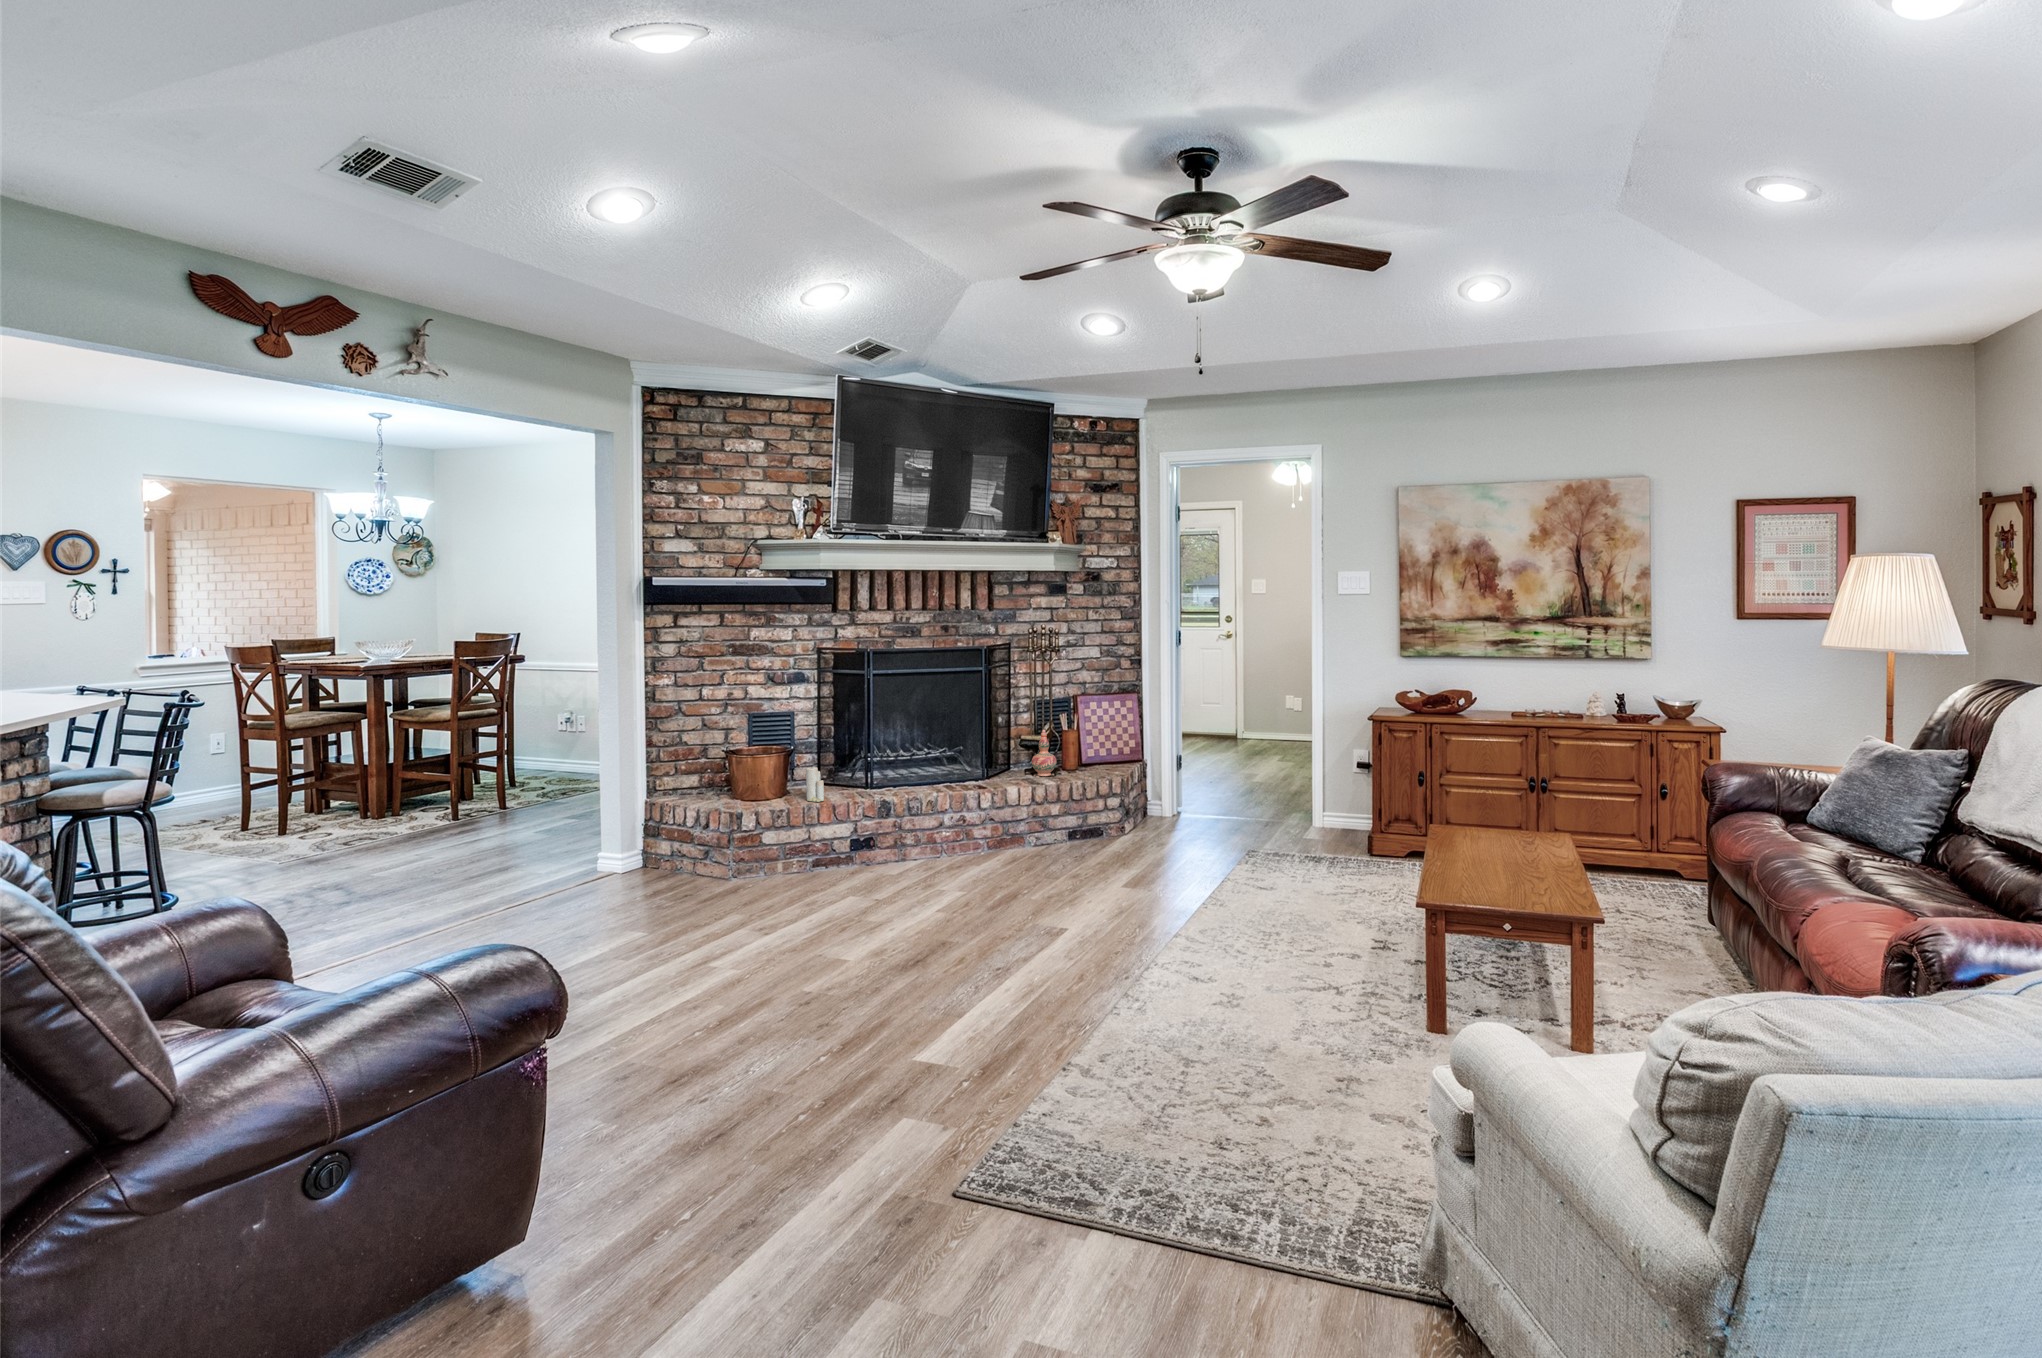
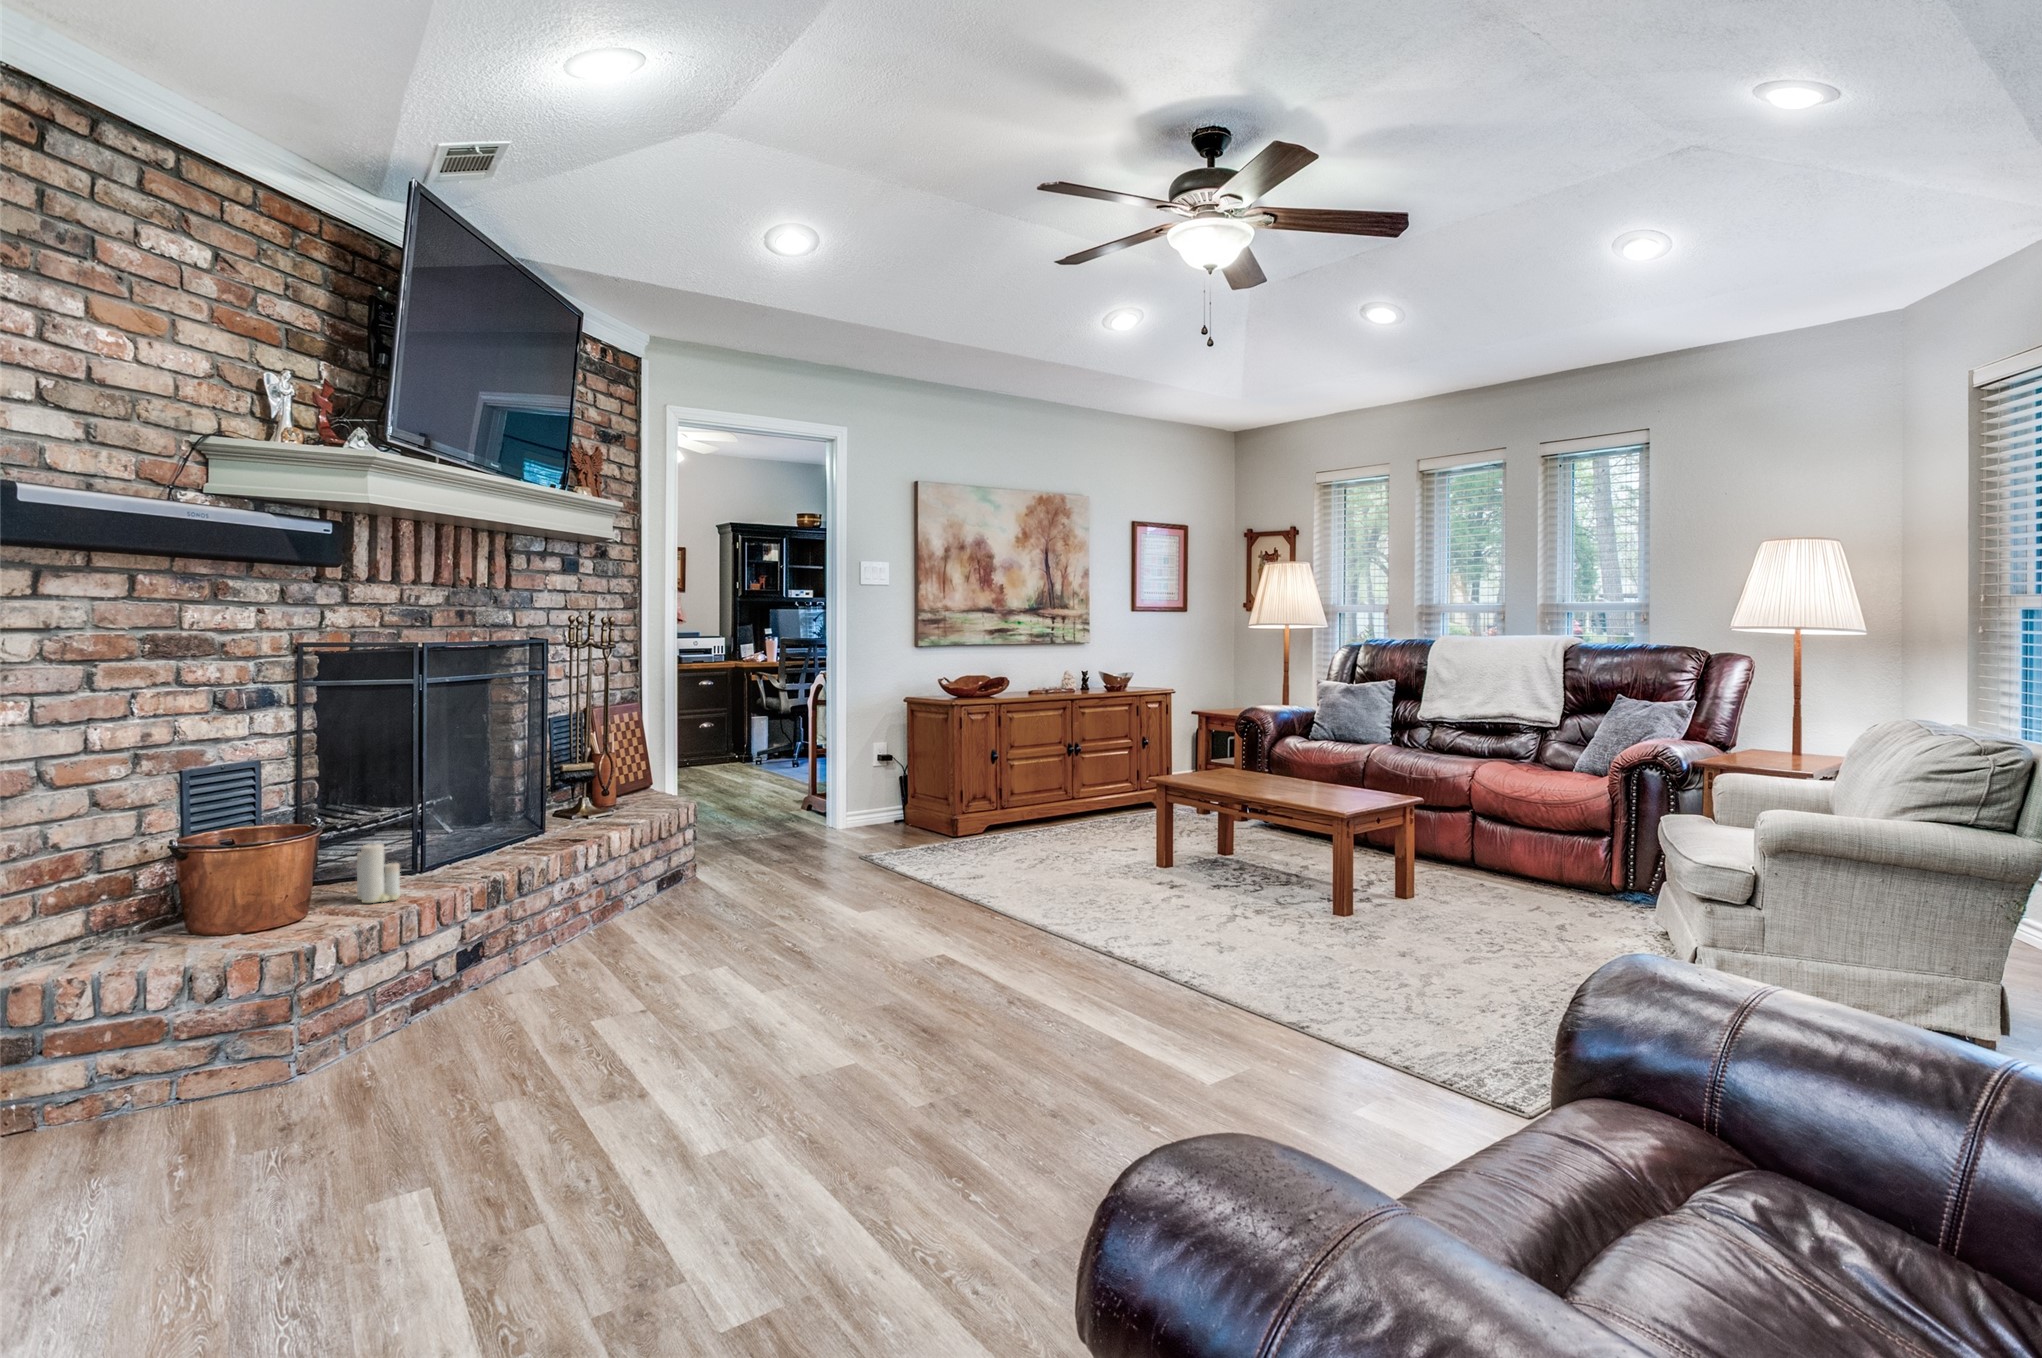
decorative vase: present [1032,729,1057,776] -> none [594,753,631,817]

